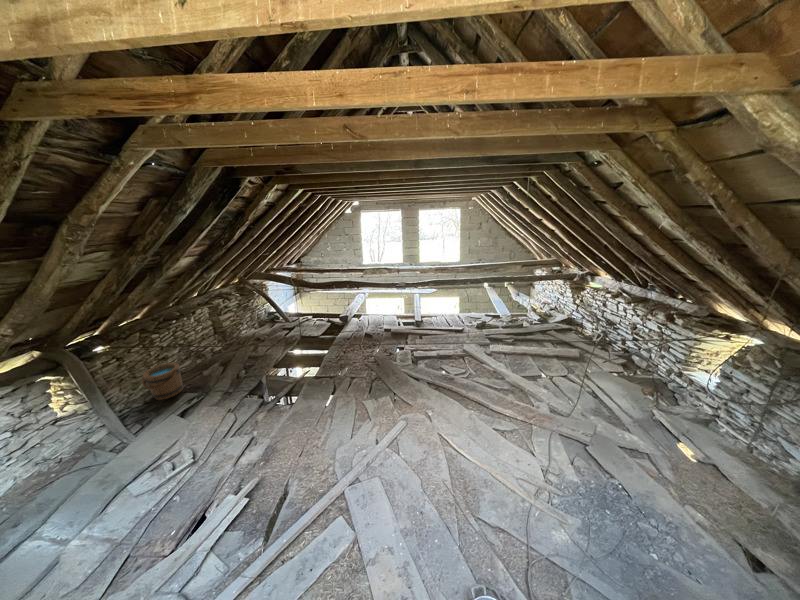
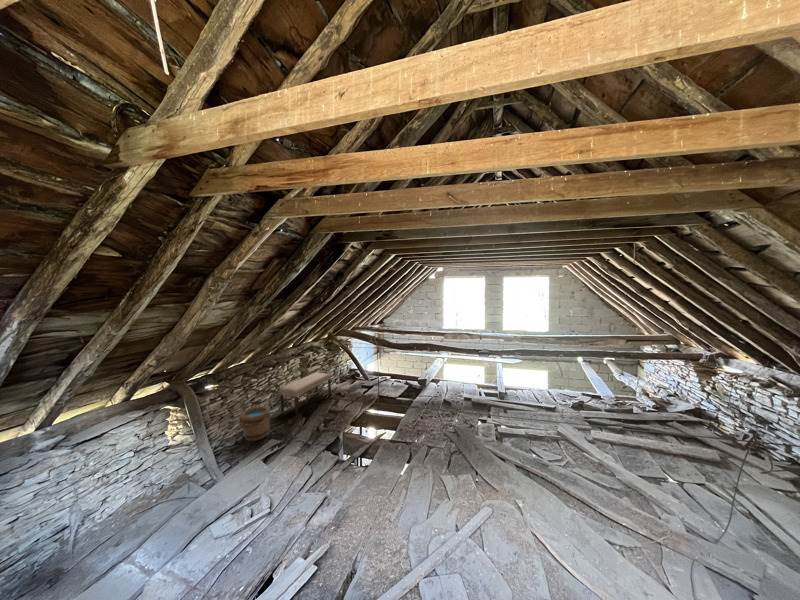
bench: none [188,320,252,366] -> present [279,372,331,414]

